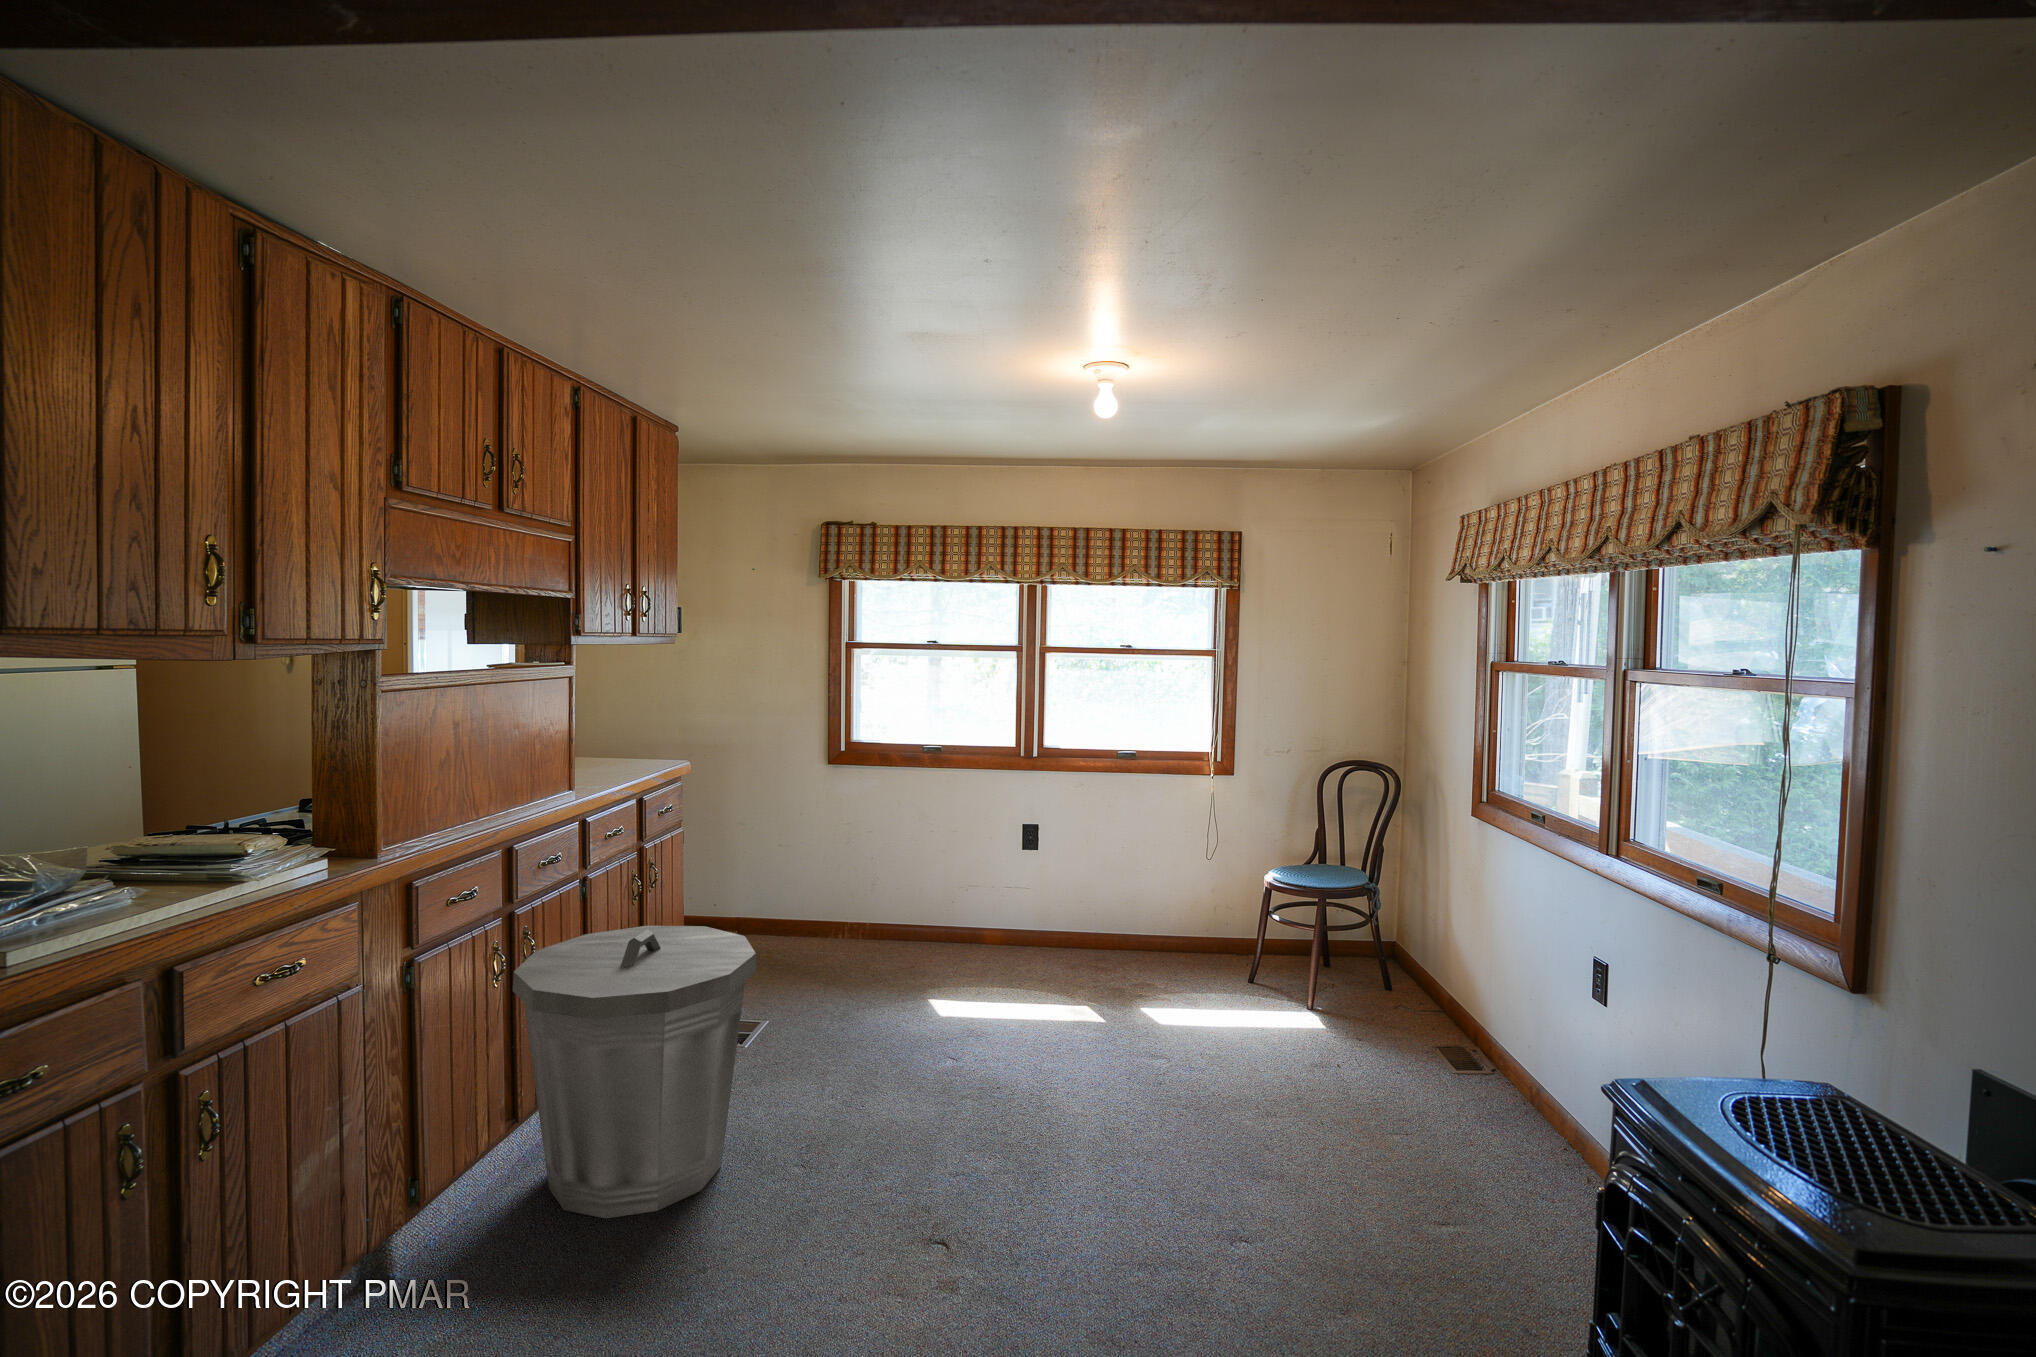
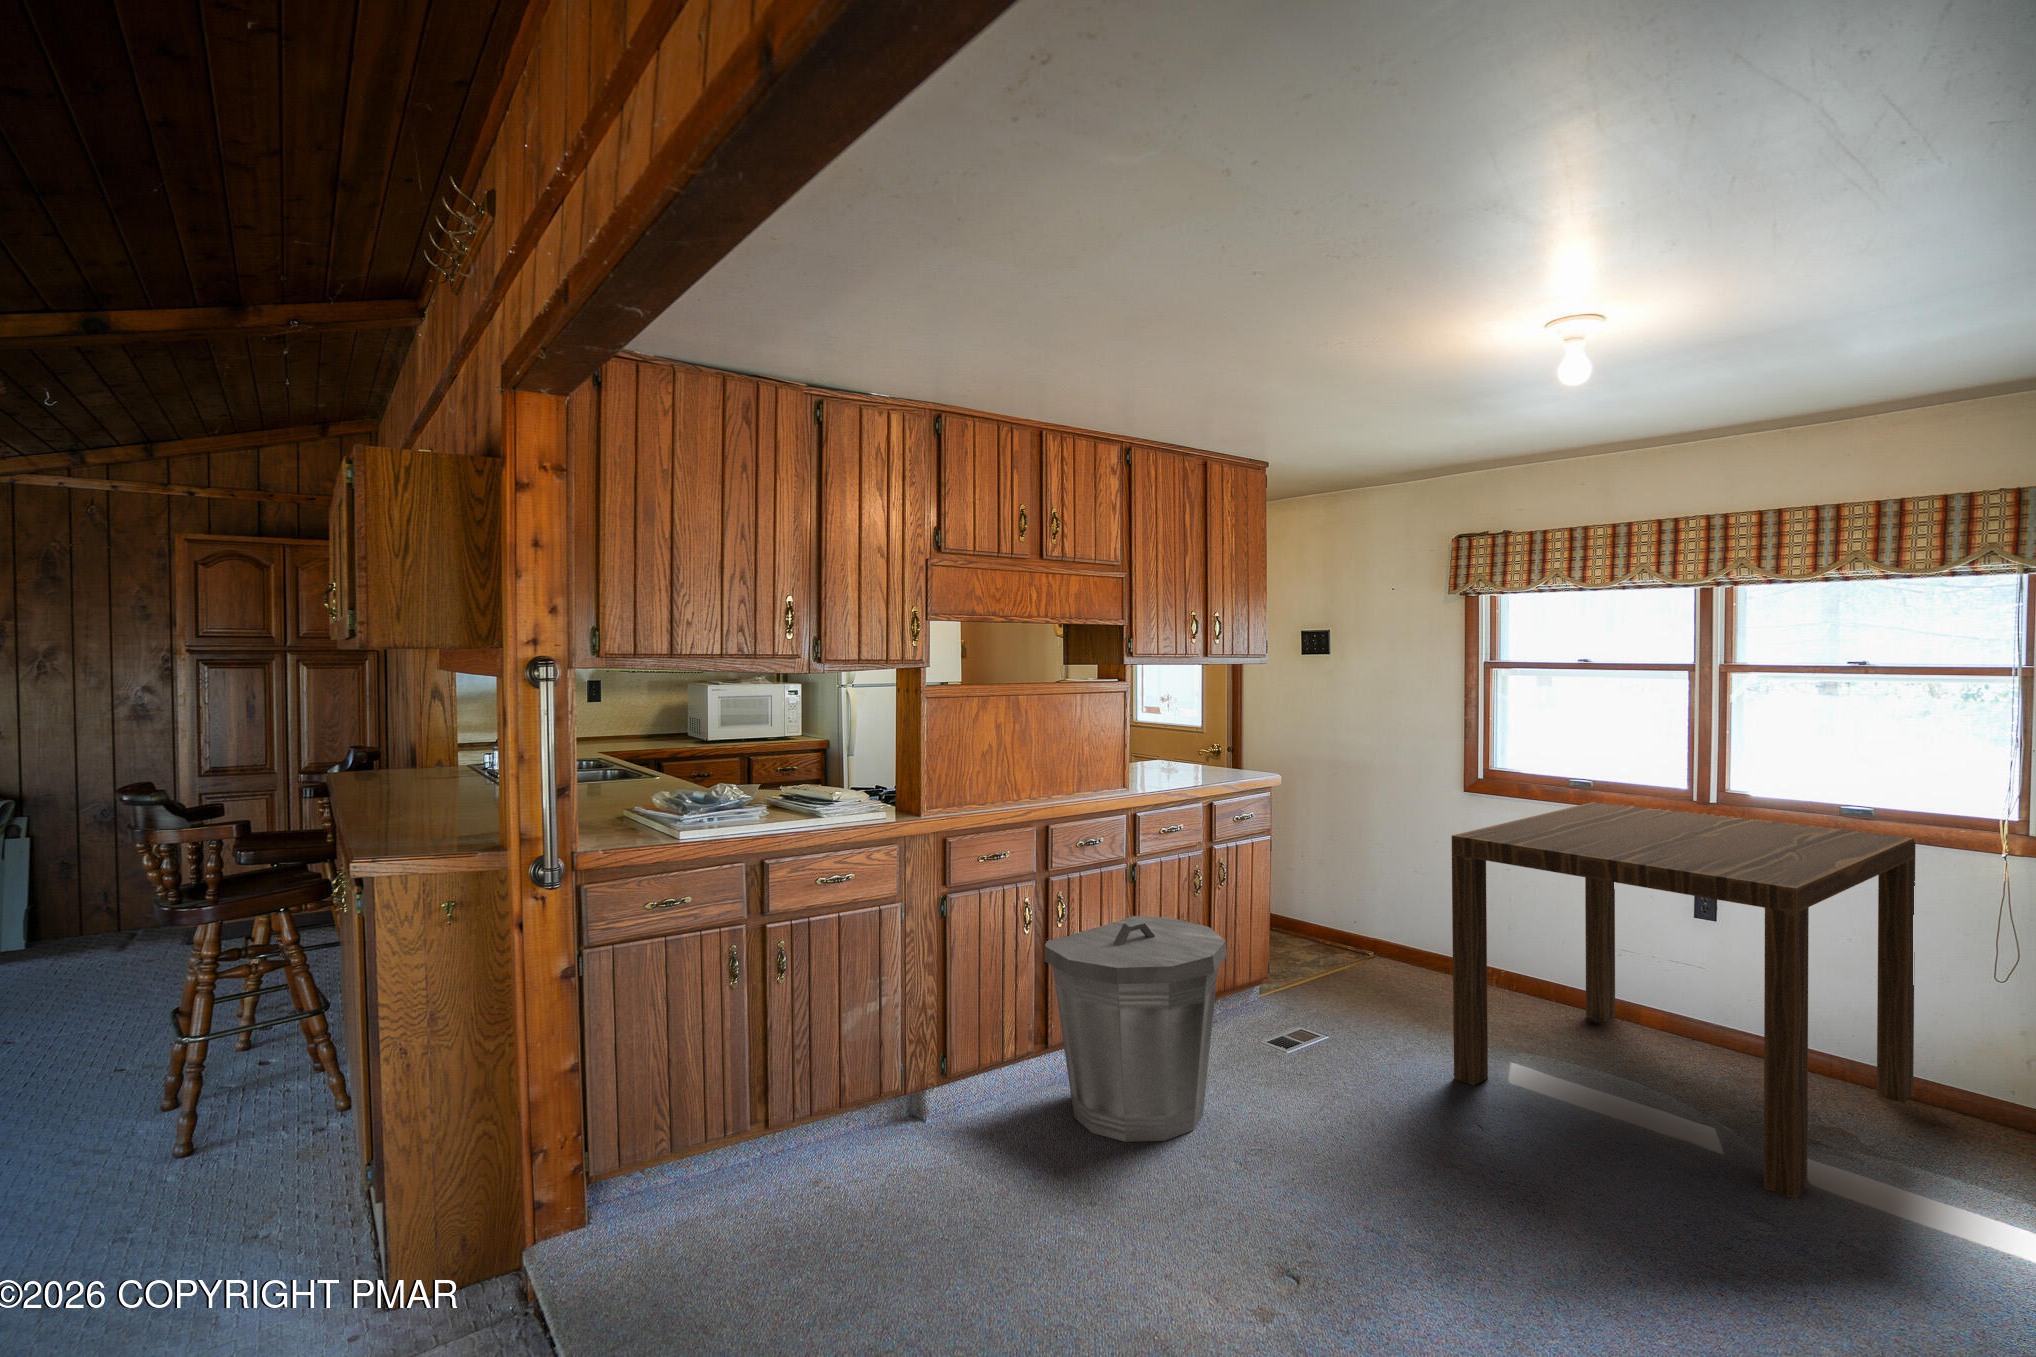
dining table: none [900,764,1183,1042] -> present [1452,802,1916,1199]

